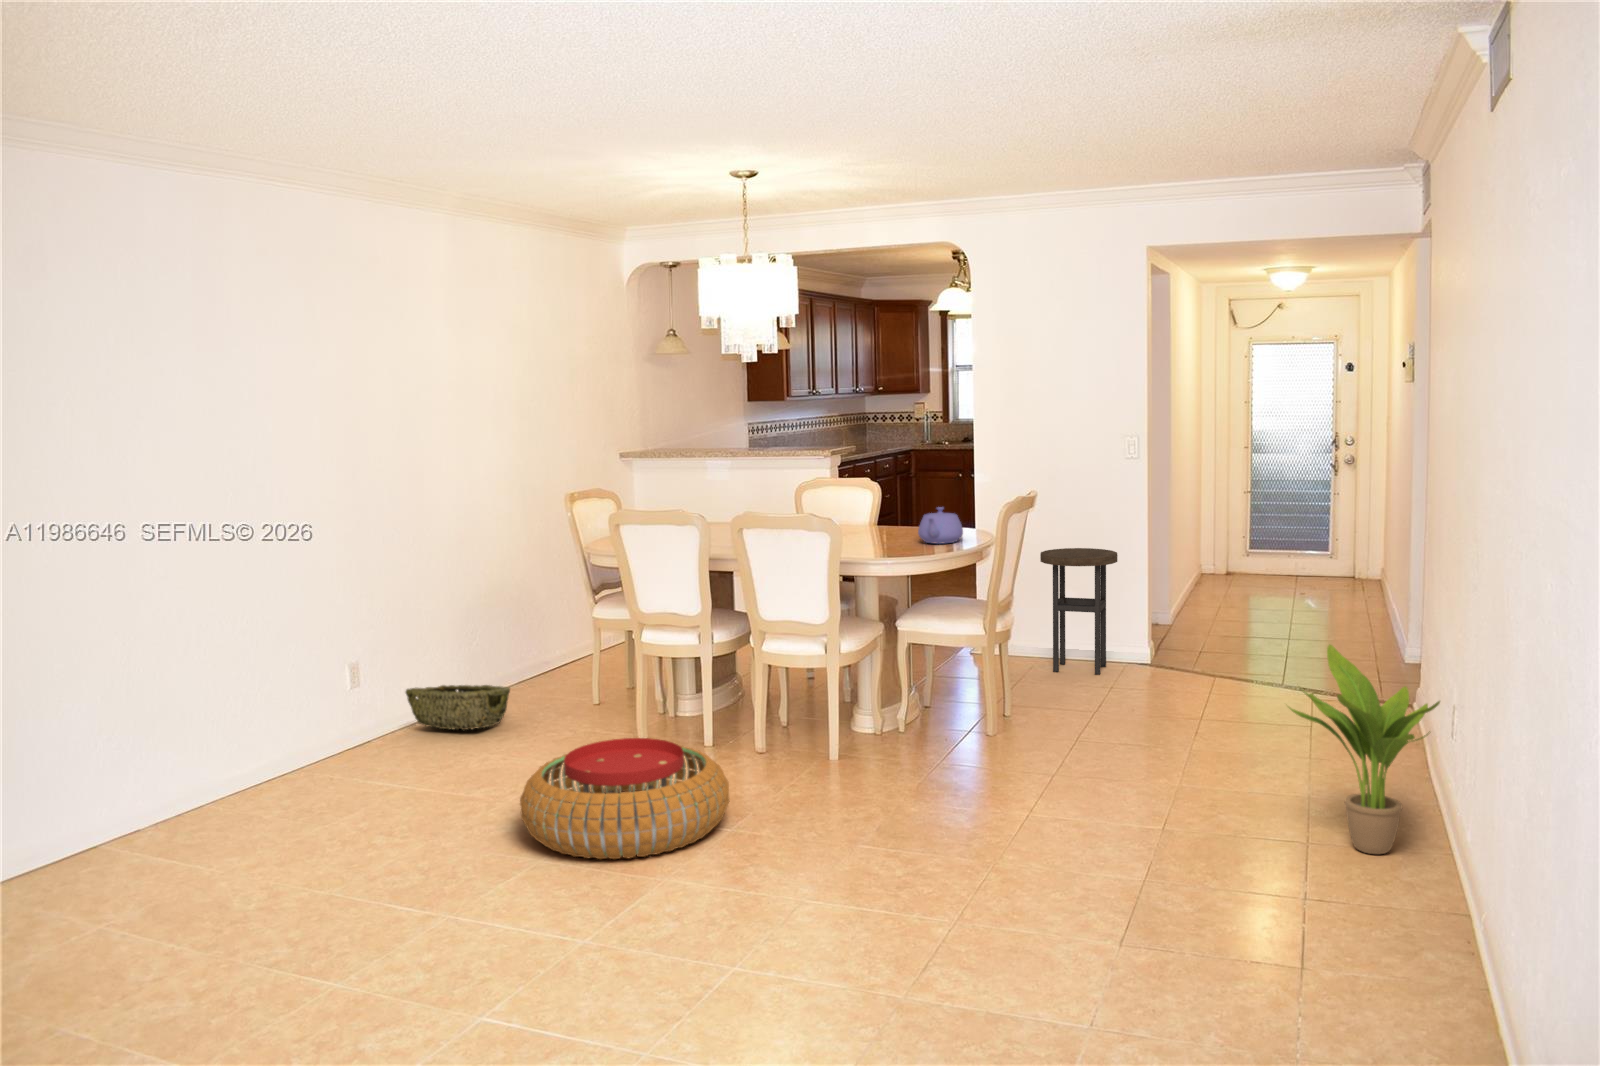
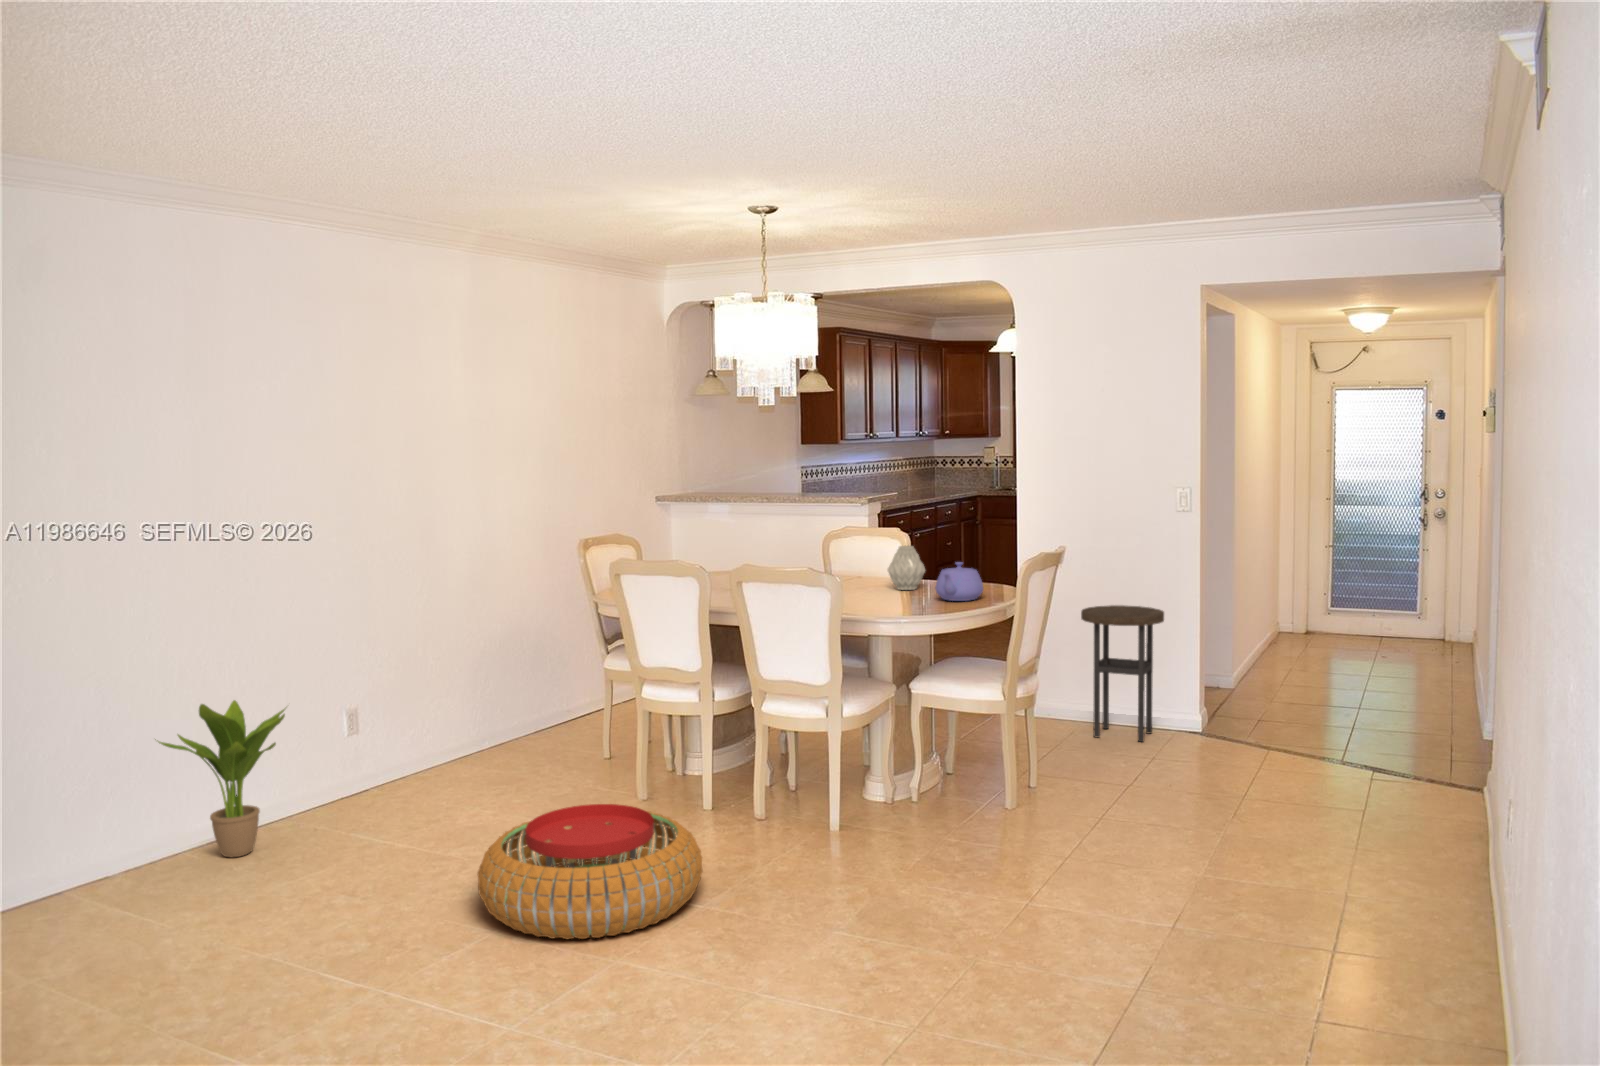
vase: none [867,493,904,536] -> present [888,546,925,590]
potted plant: present [1289,645,1440,854] -> present [155,700,285,857]
woven basket: present [406,685,510,730] -> none [408,733,514,782]

